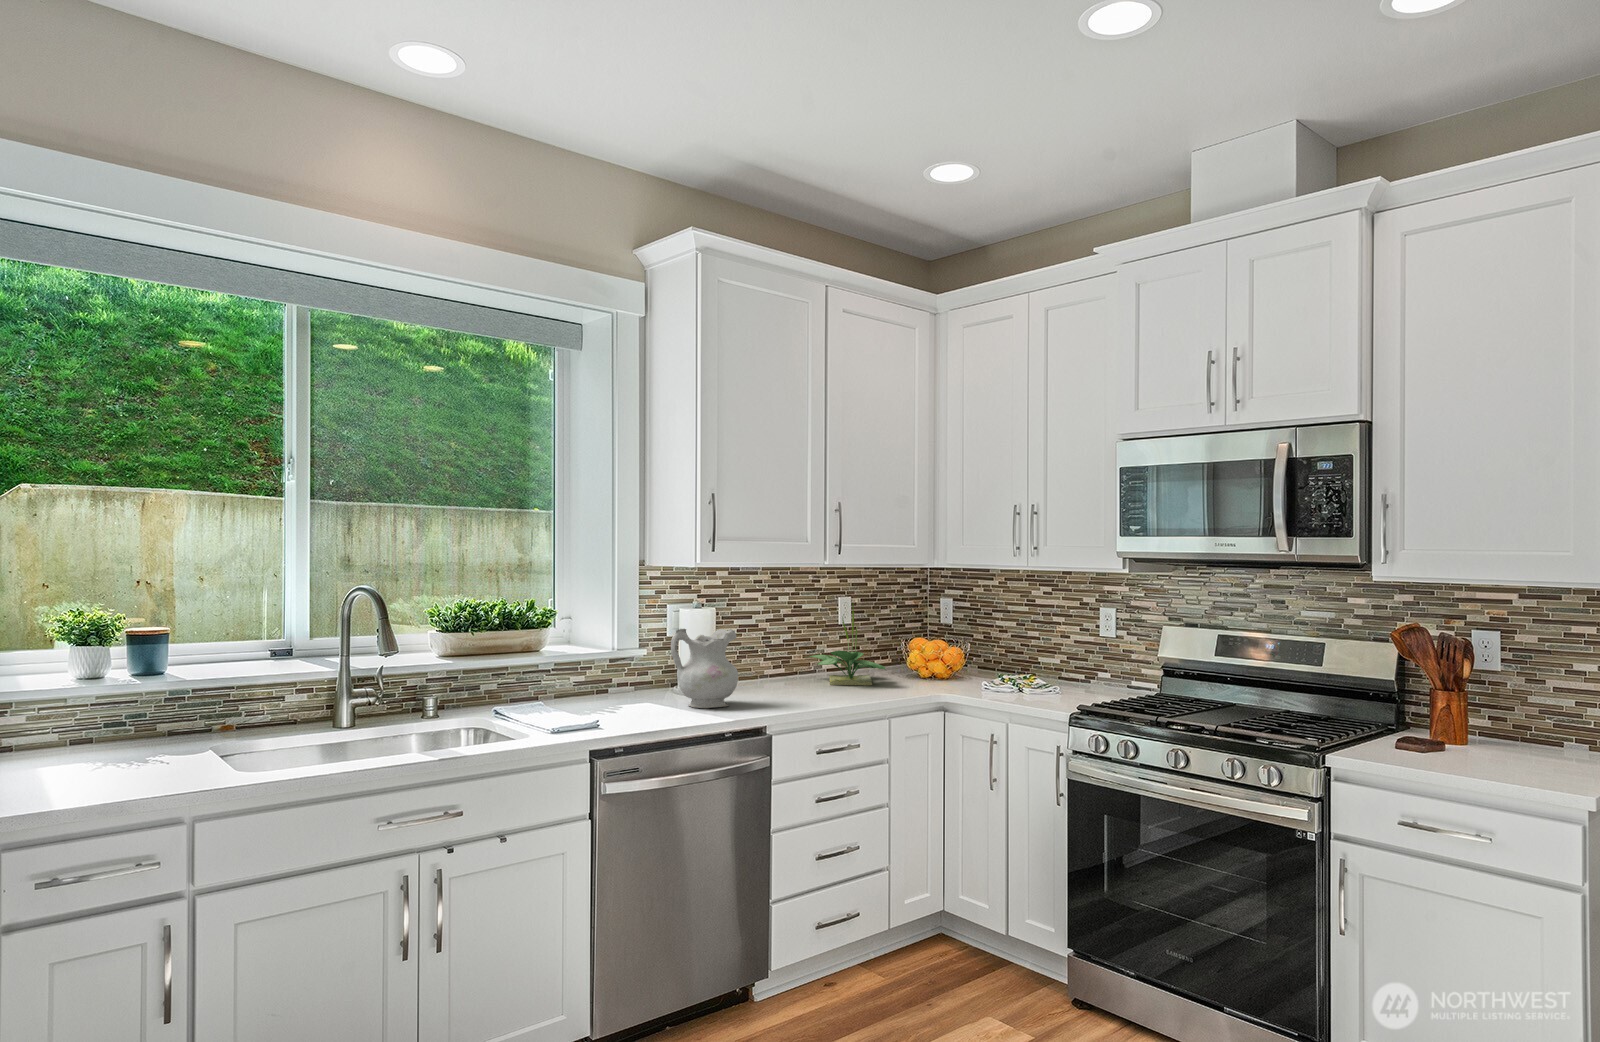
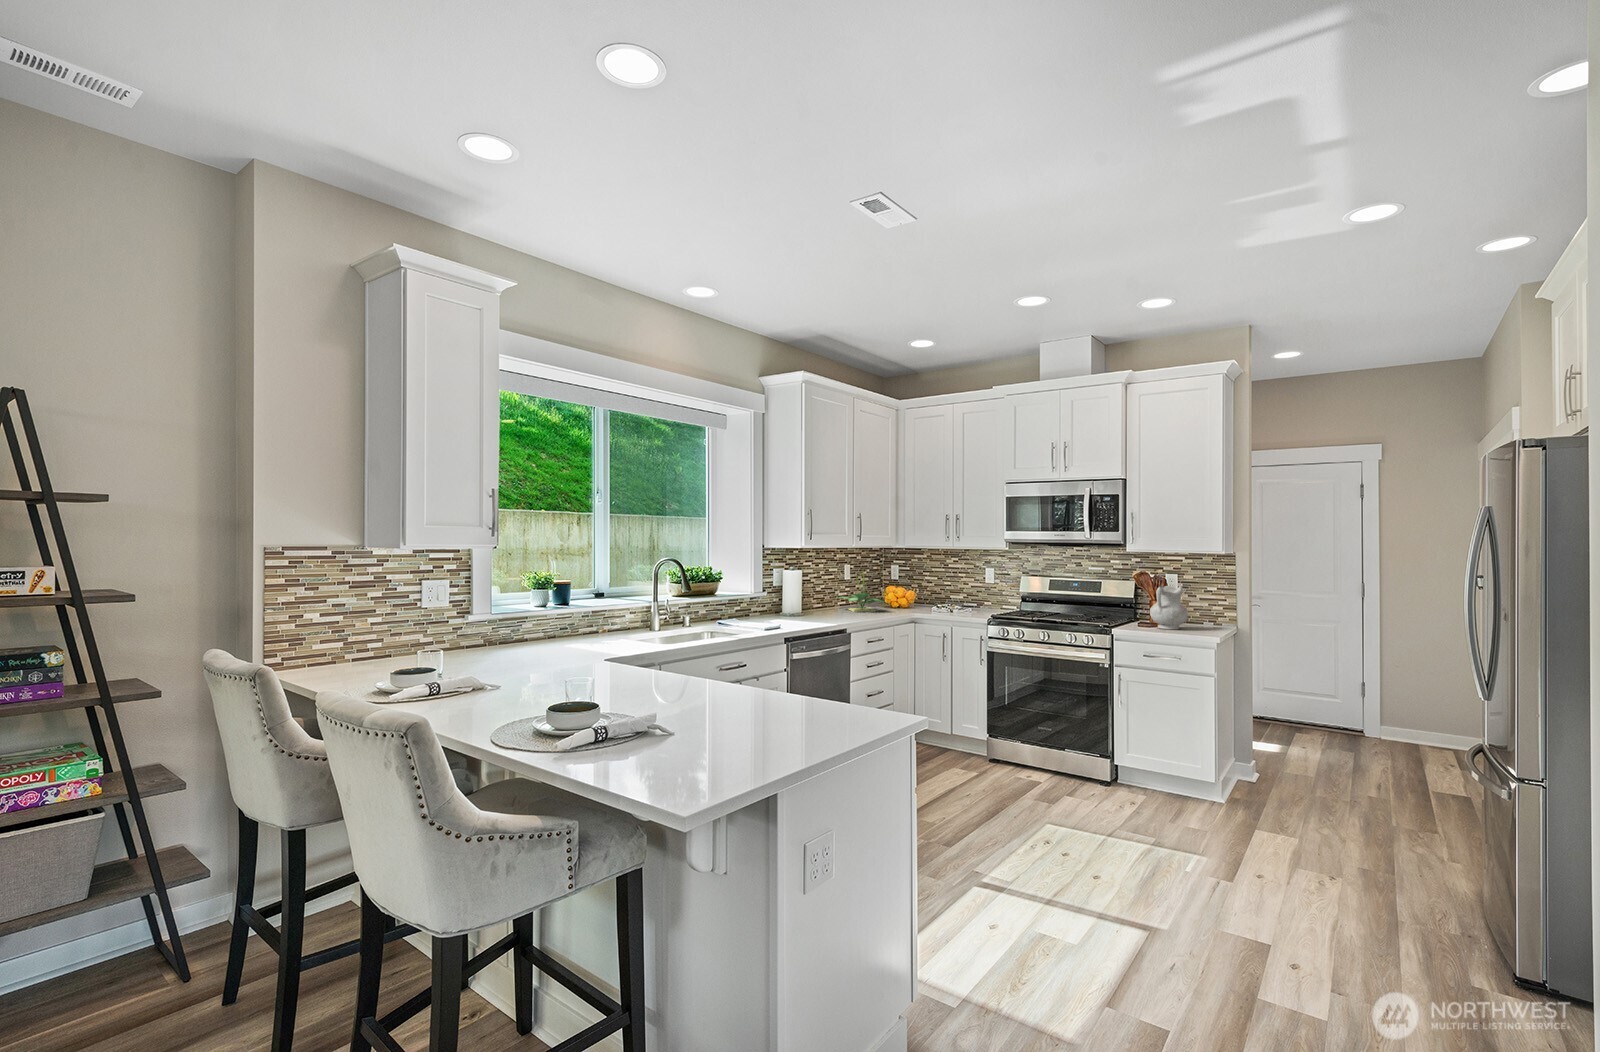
ceramic pitcher: present [671,629,738,708] -> present [1150,585,1188,629]

